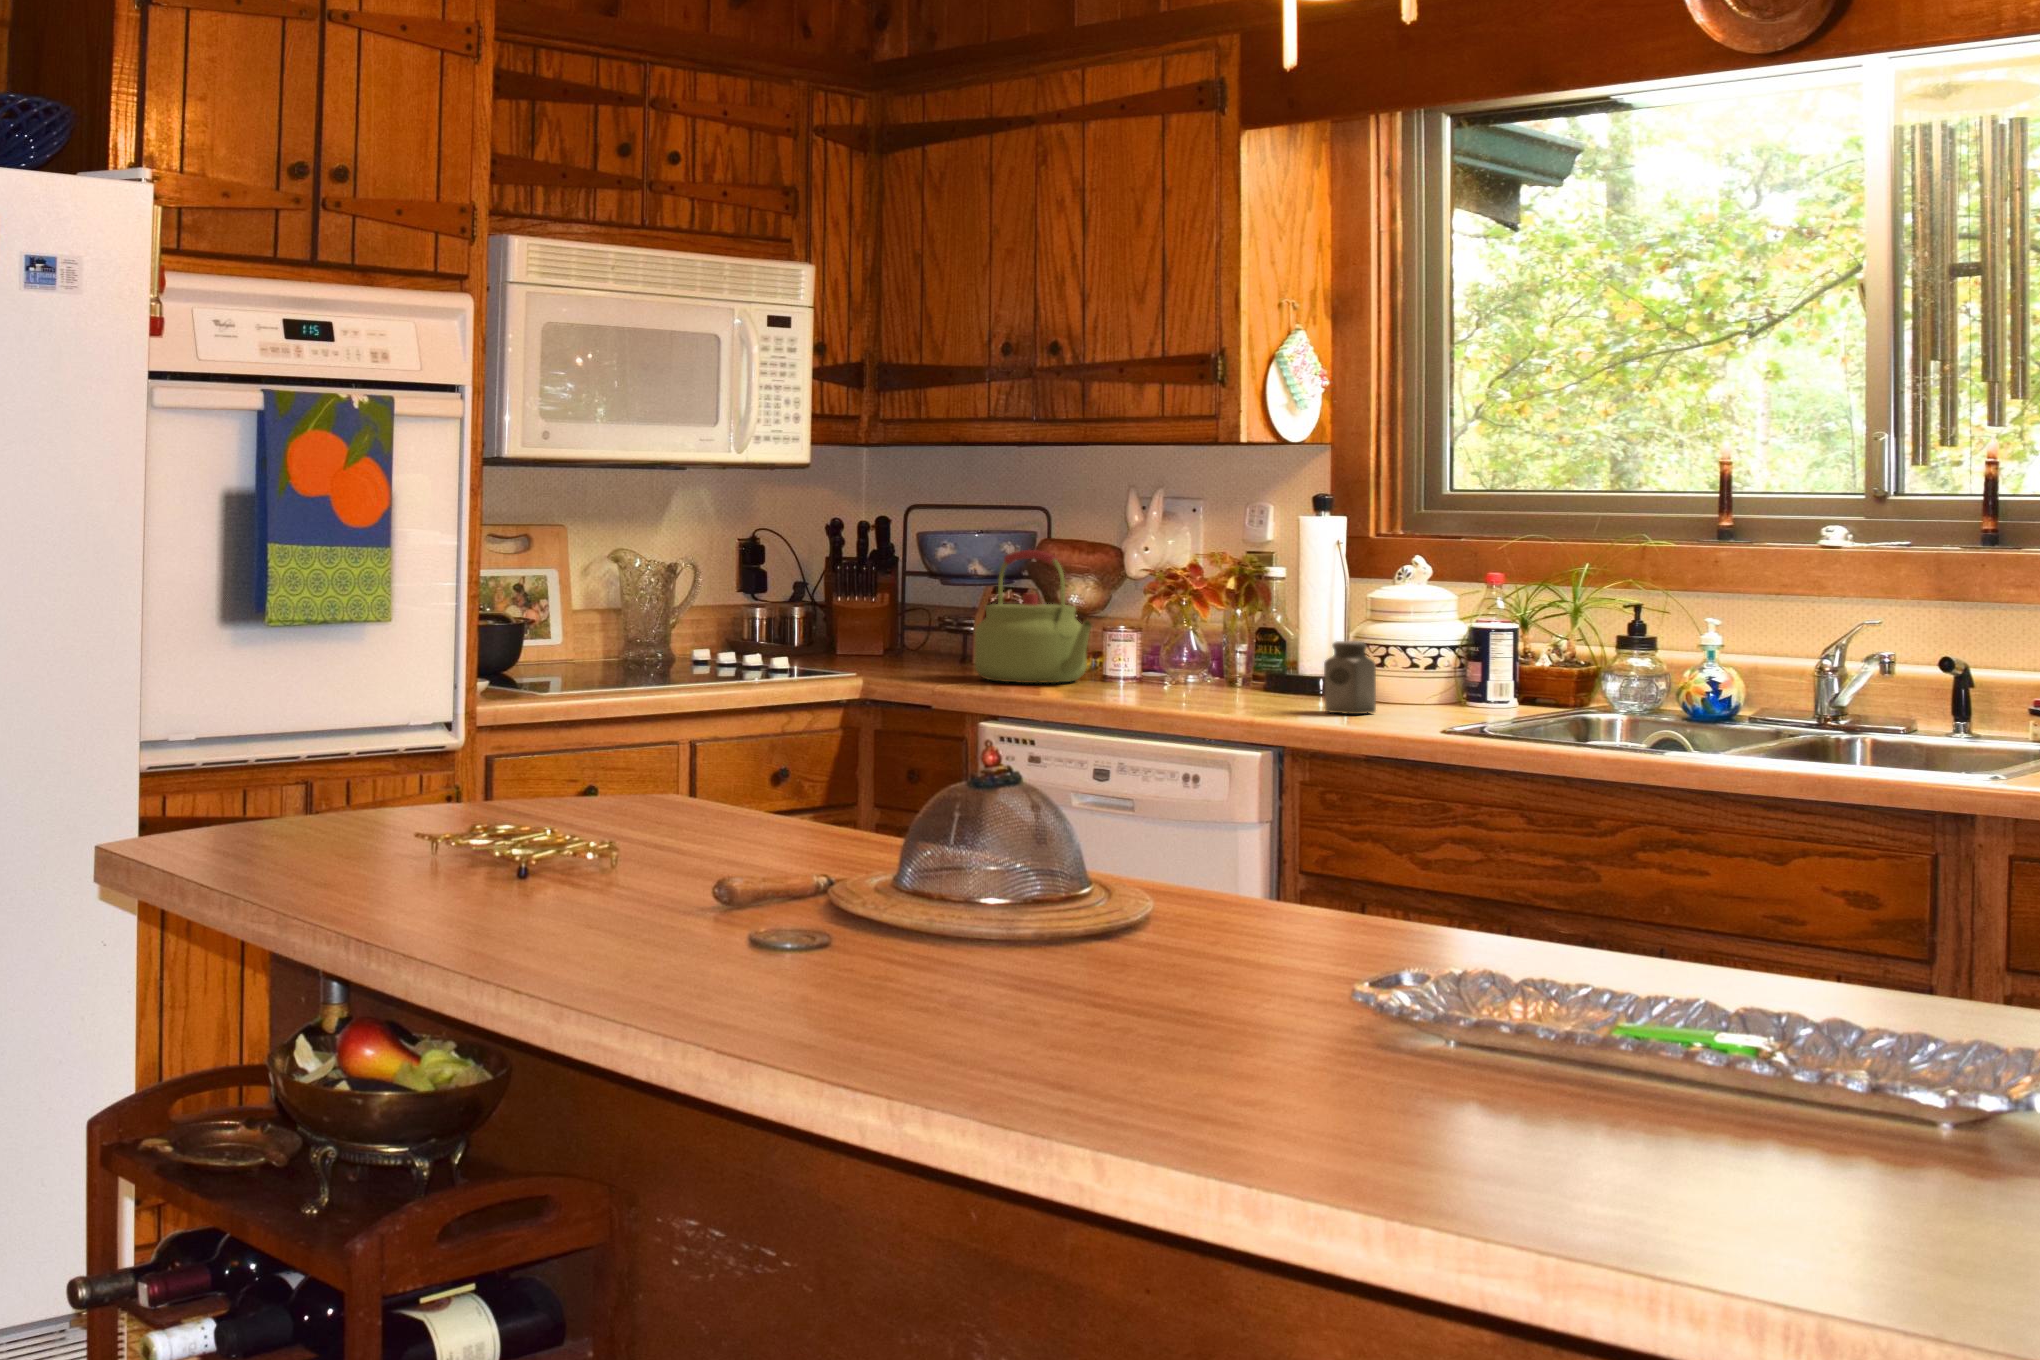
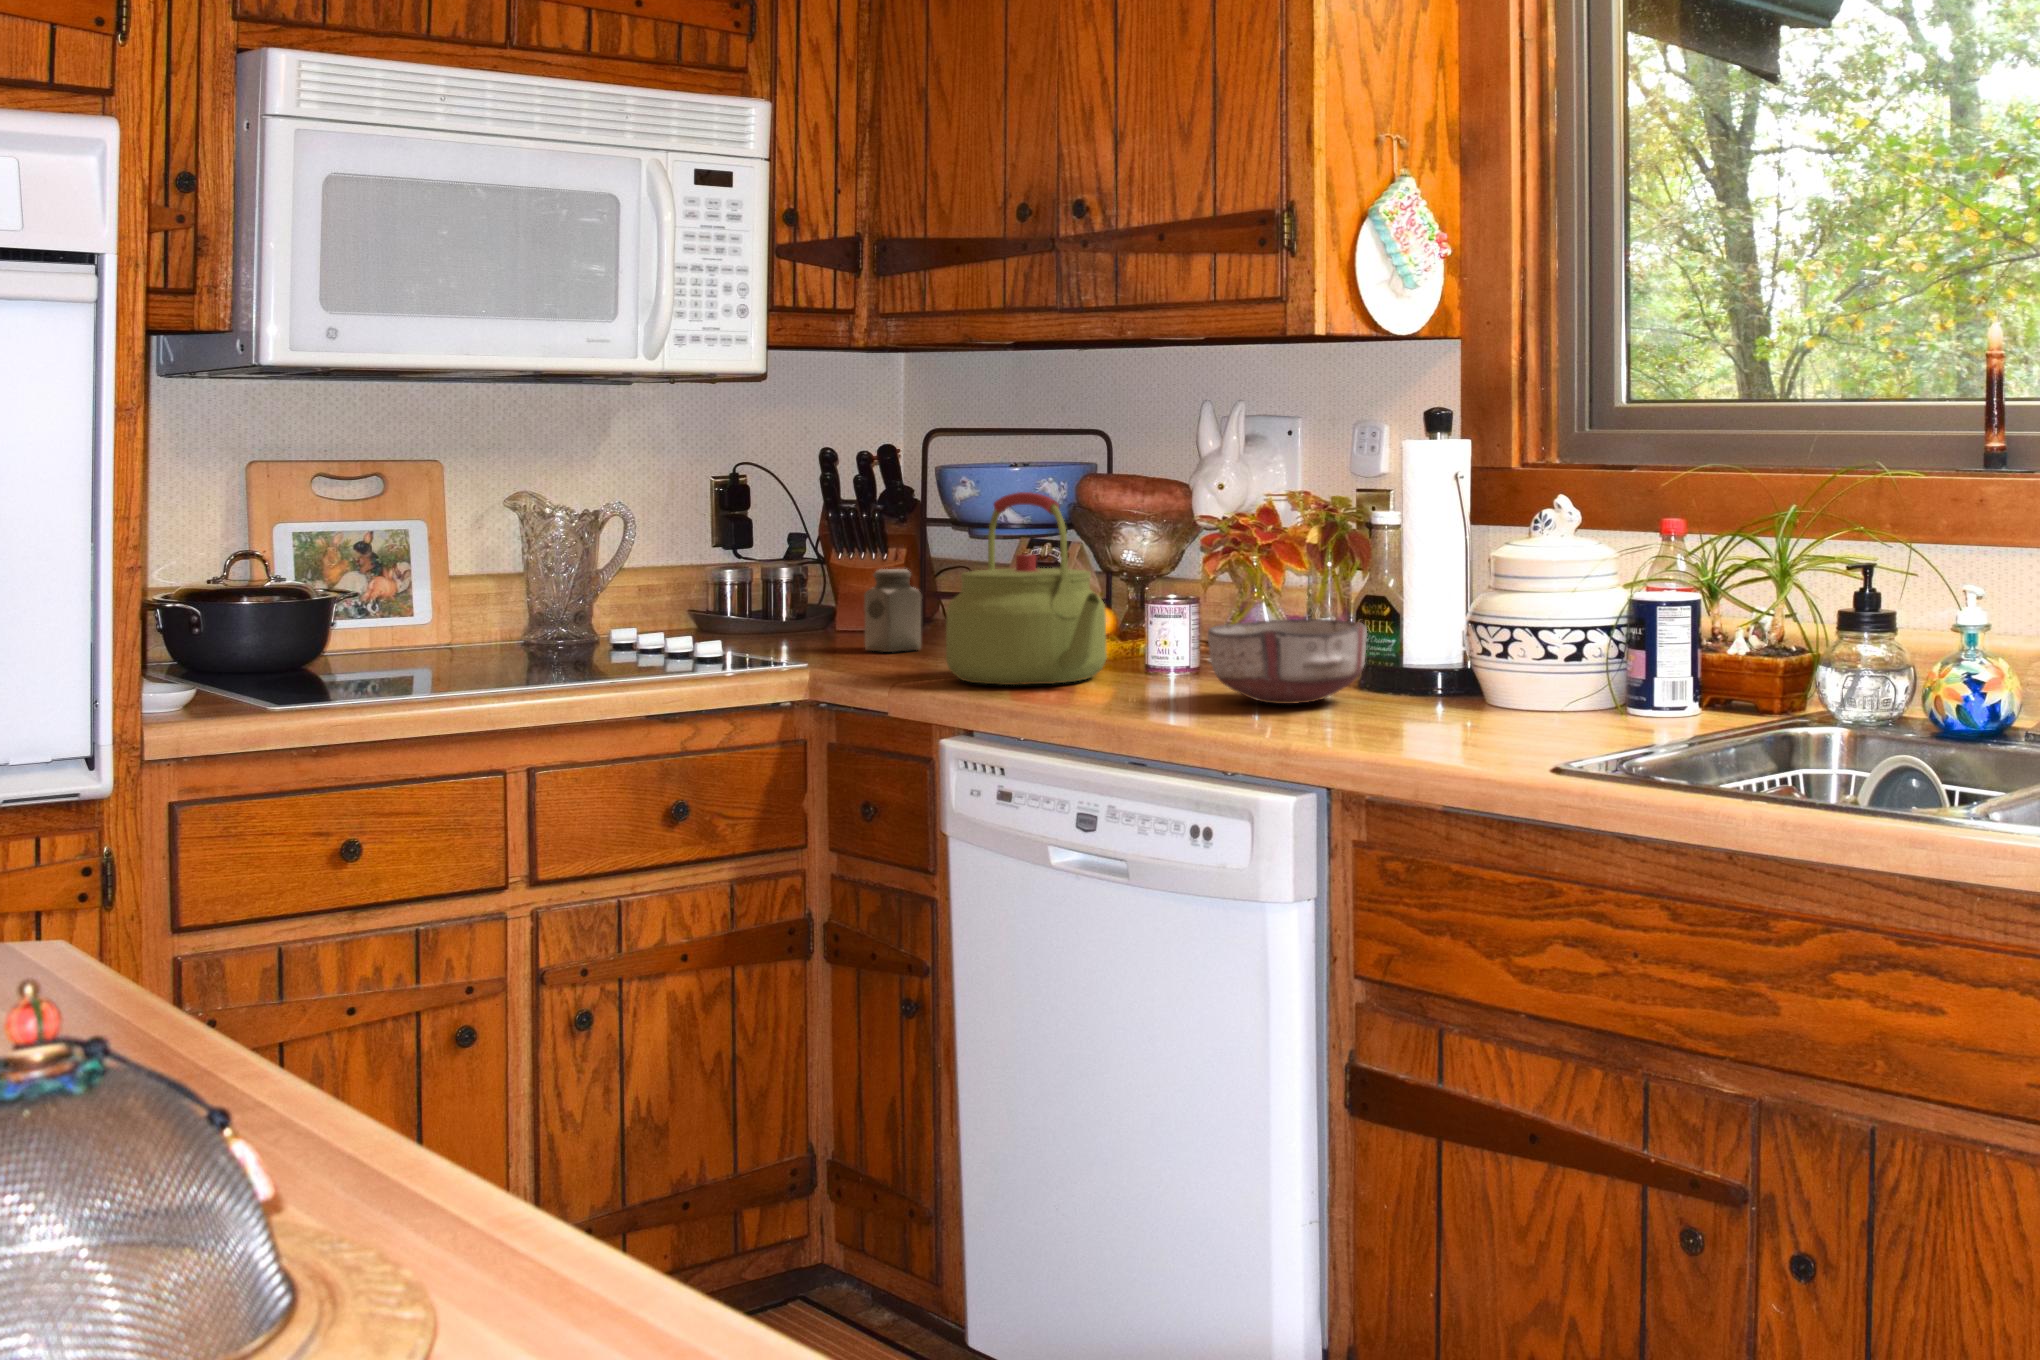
ceramic bowl: none [1176,640,1287,695] -> present [1208,619,1367,704]
salt shaker: present [1324,641,1376,714] -> present [864,569,922,652]

